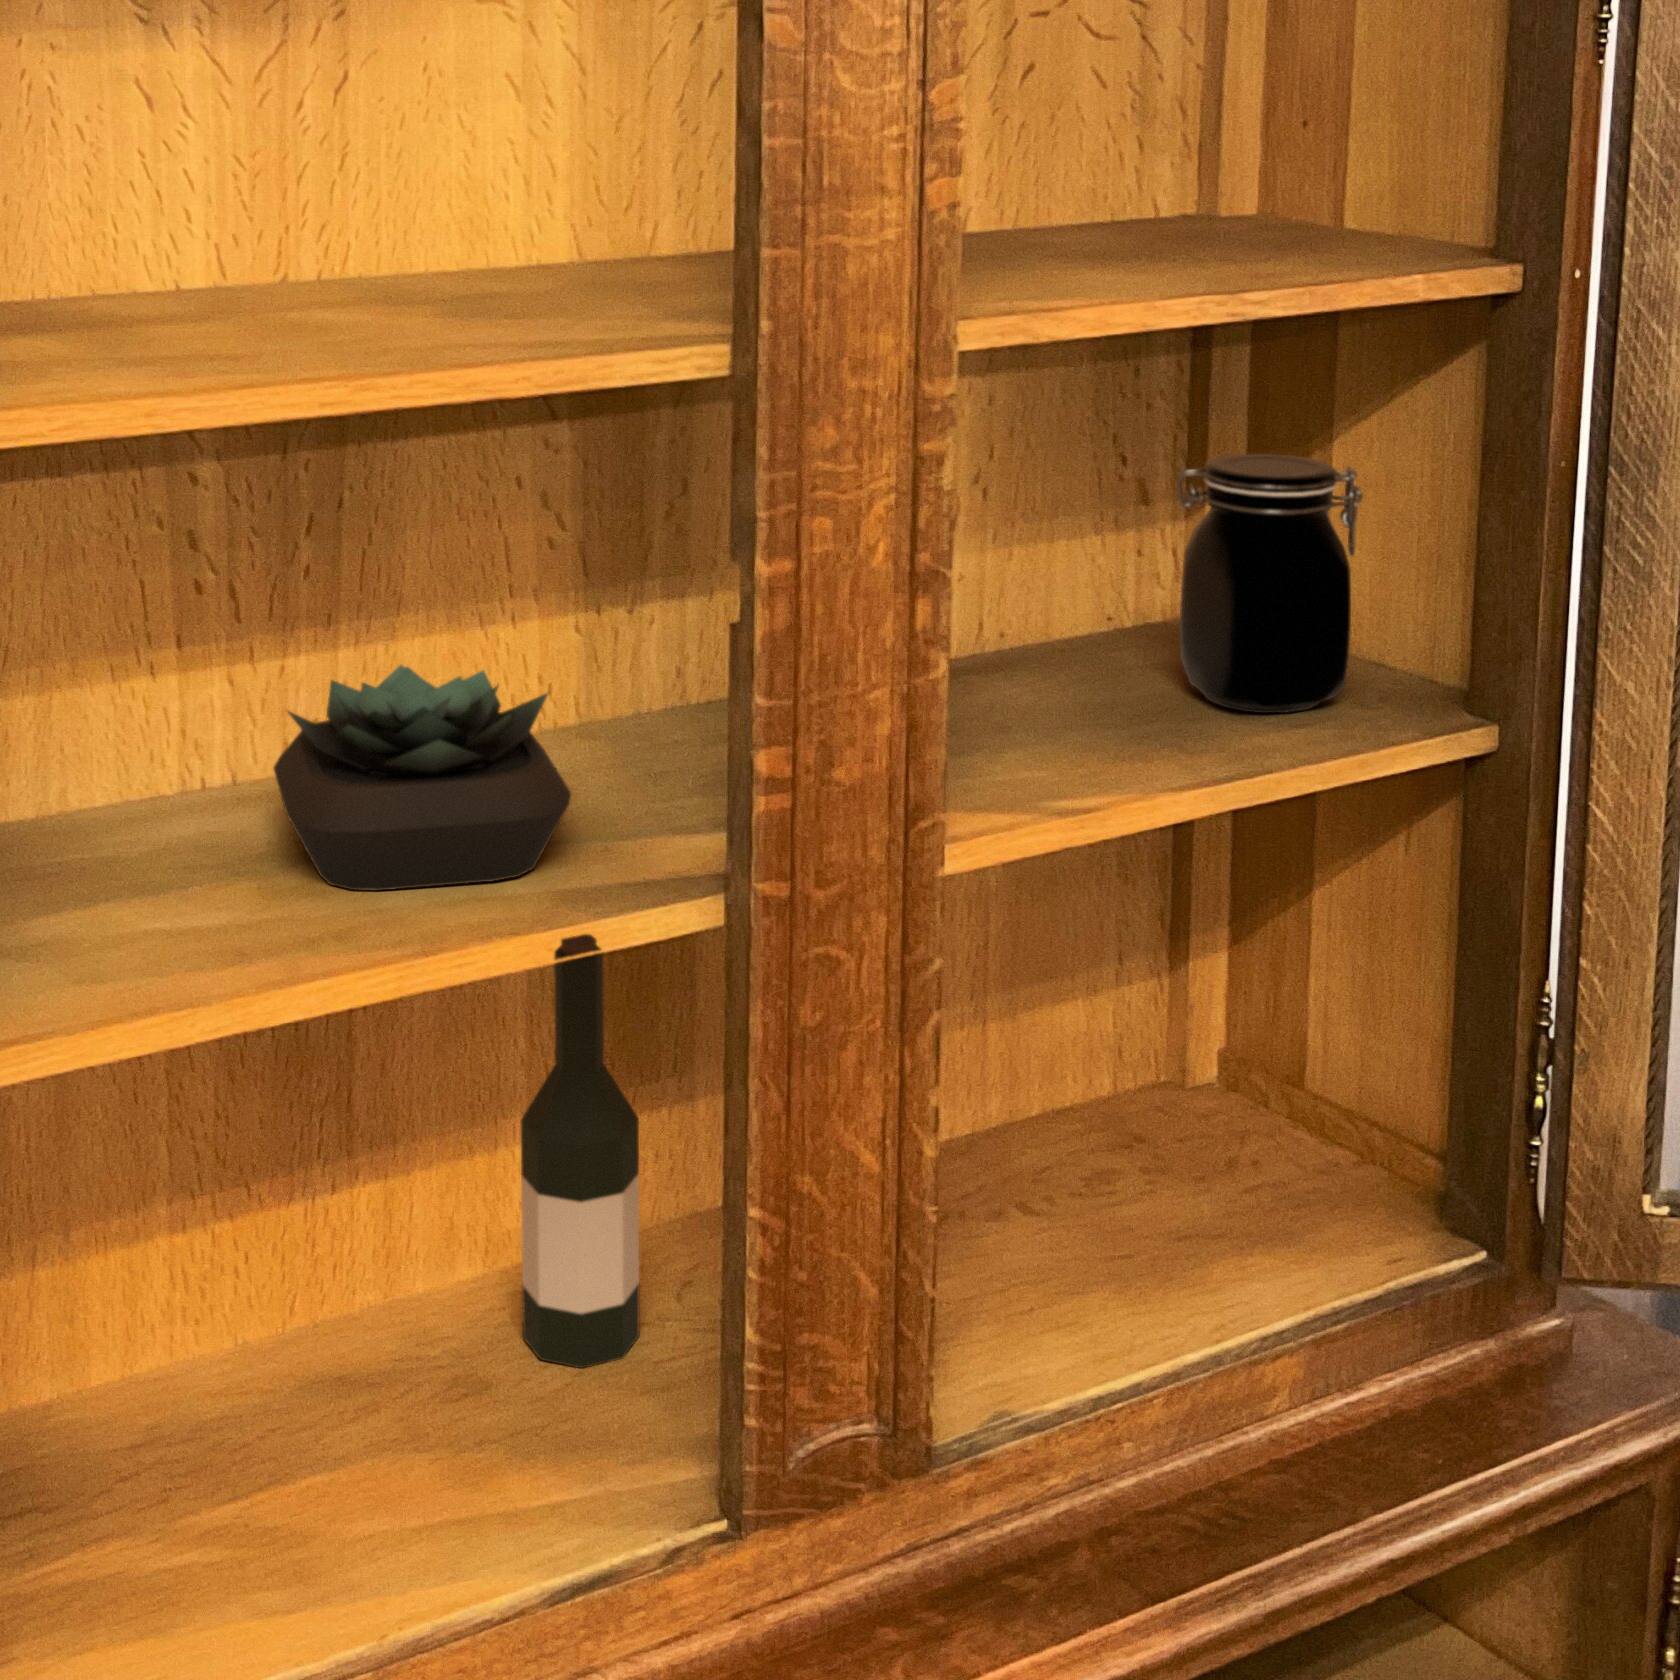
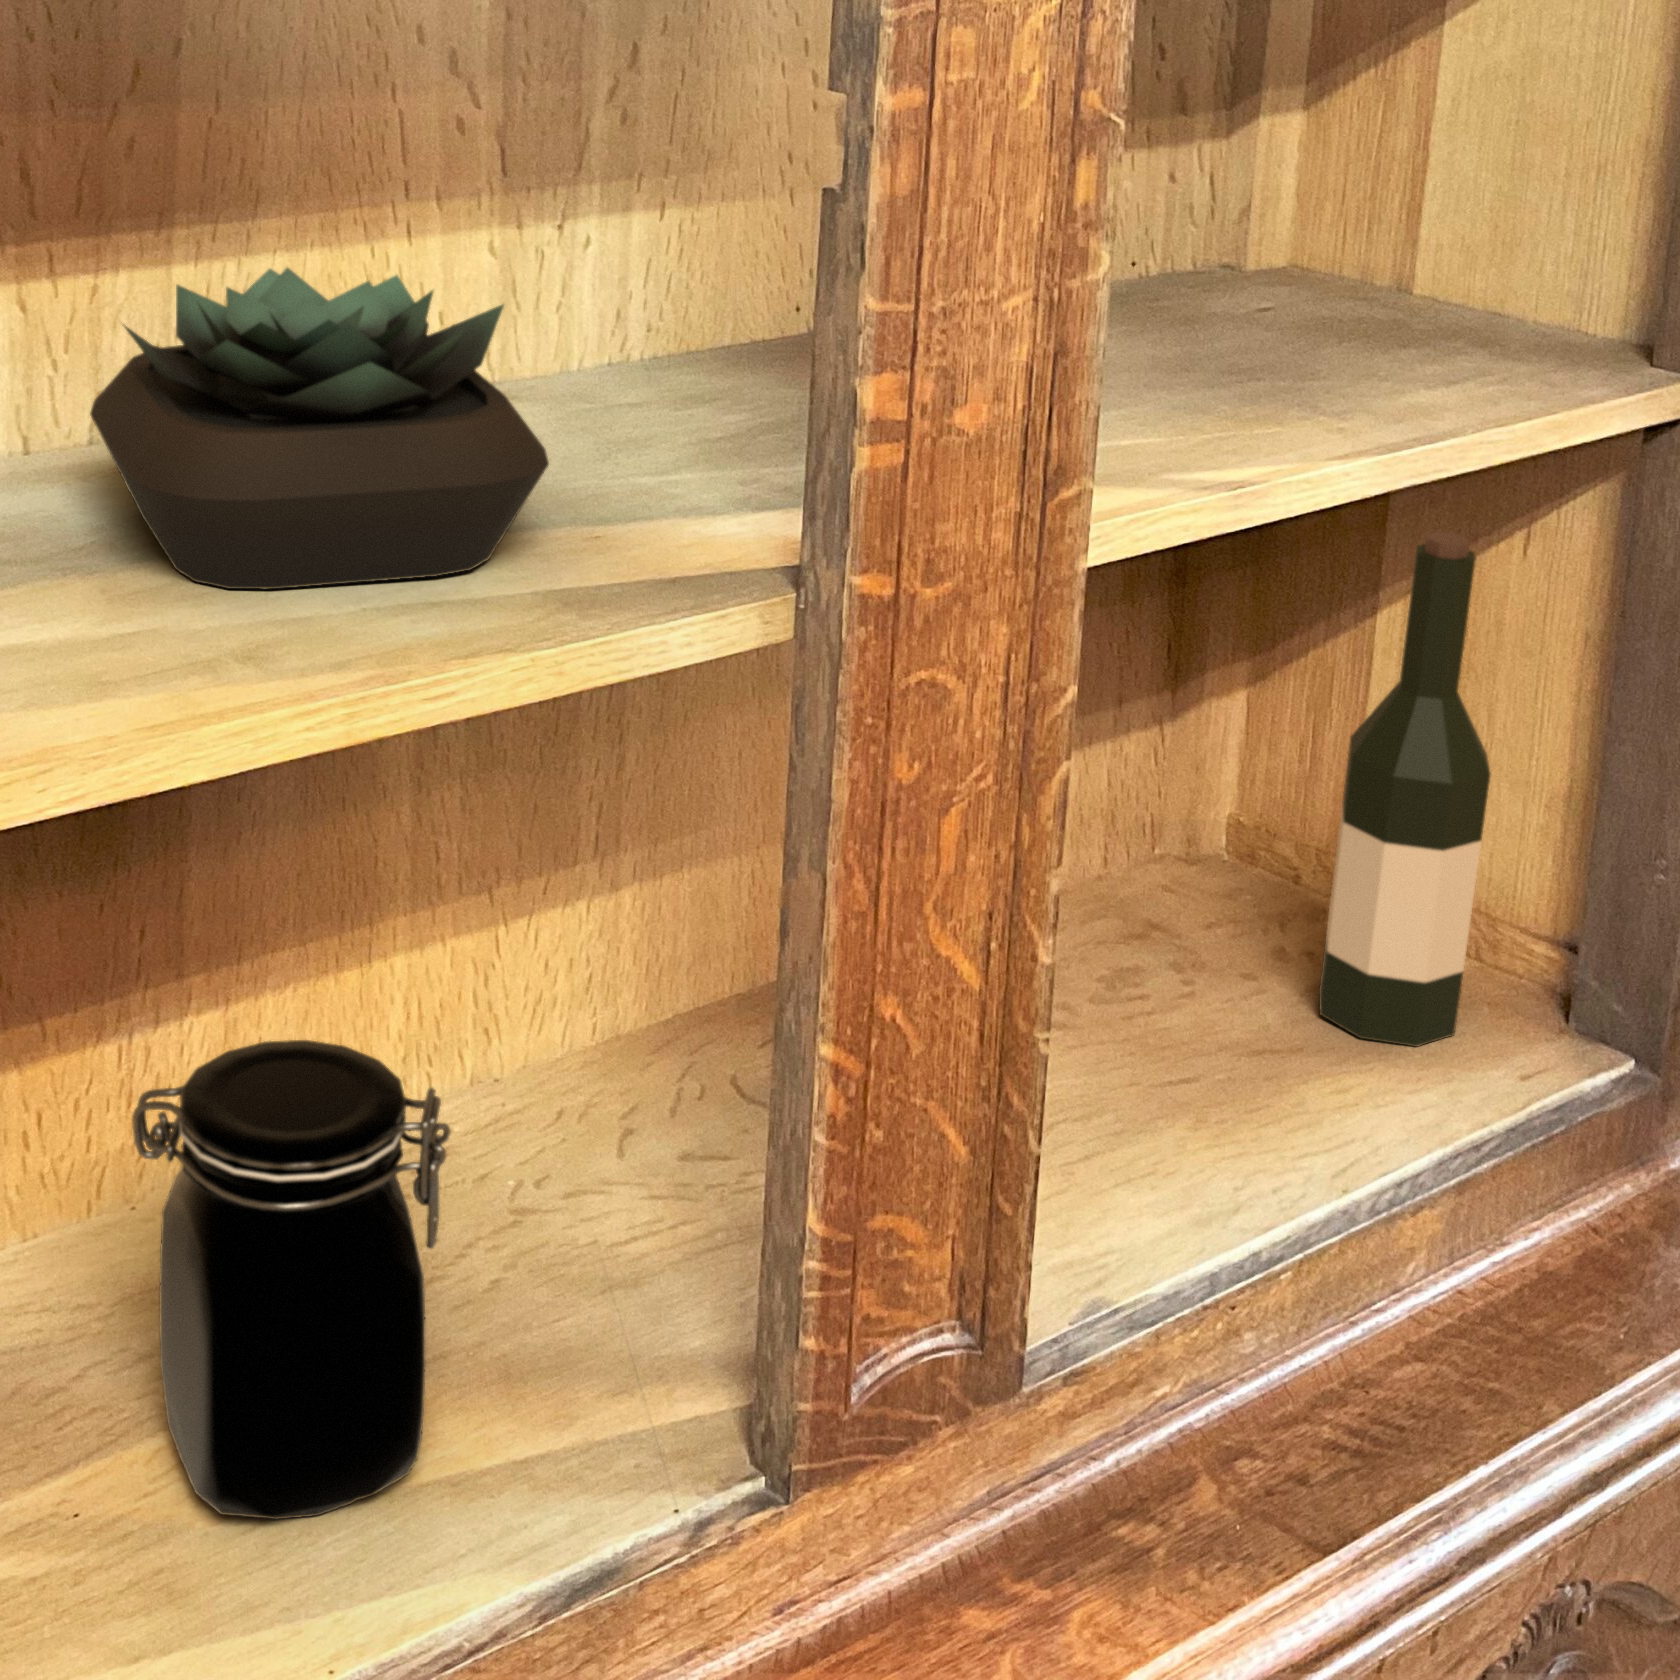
jar: present [1177,454,1363,713] -> present [132,1040,450,1519]
wine bottle: present [521,934,639,1368] -> present [1319,531,1490,1047]

